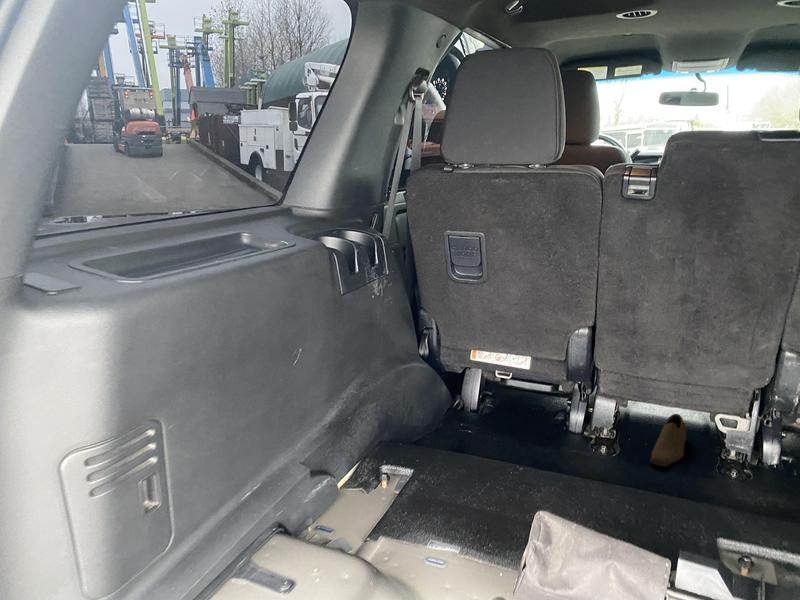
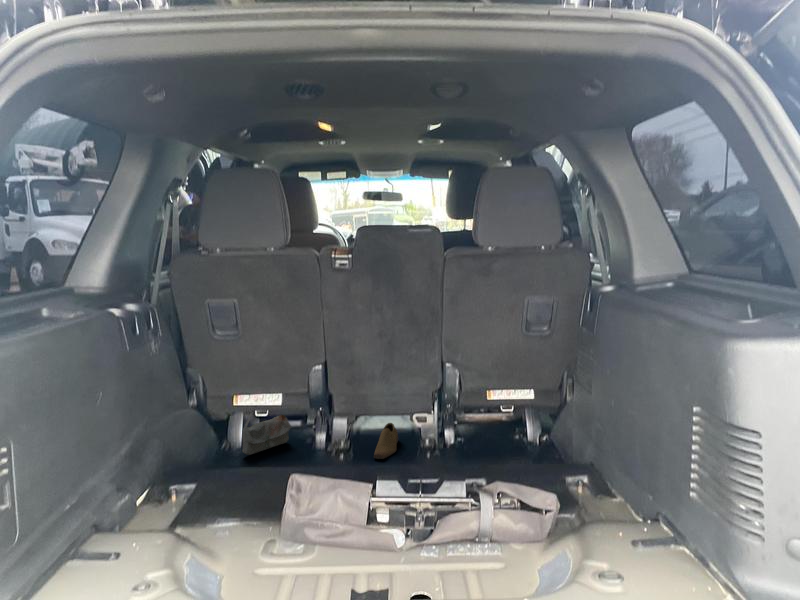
bag: none [477,347,541,424] -> present [242,412,291,455]

